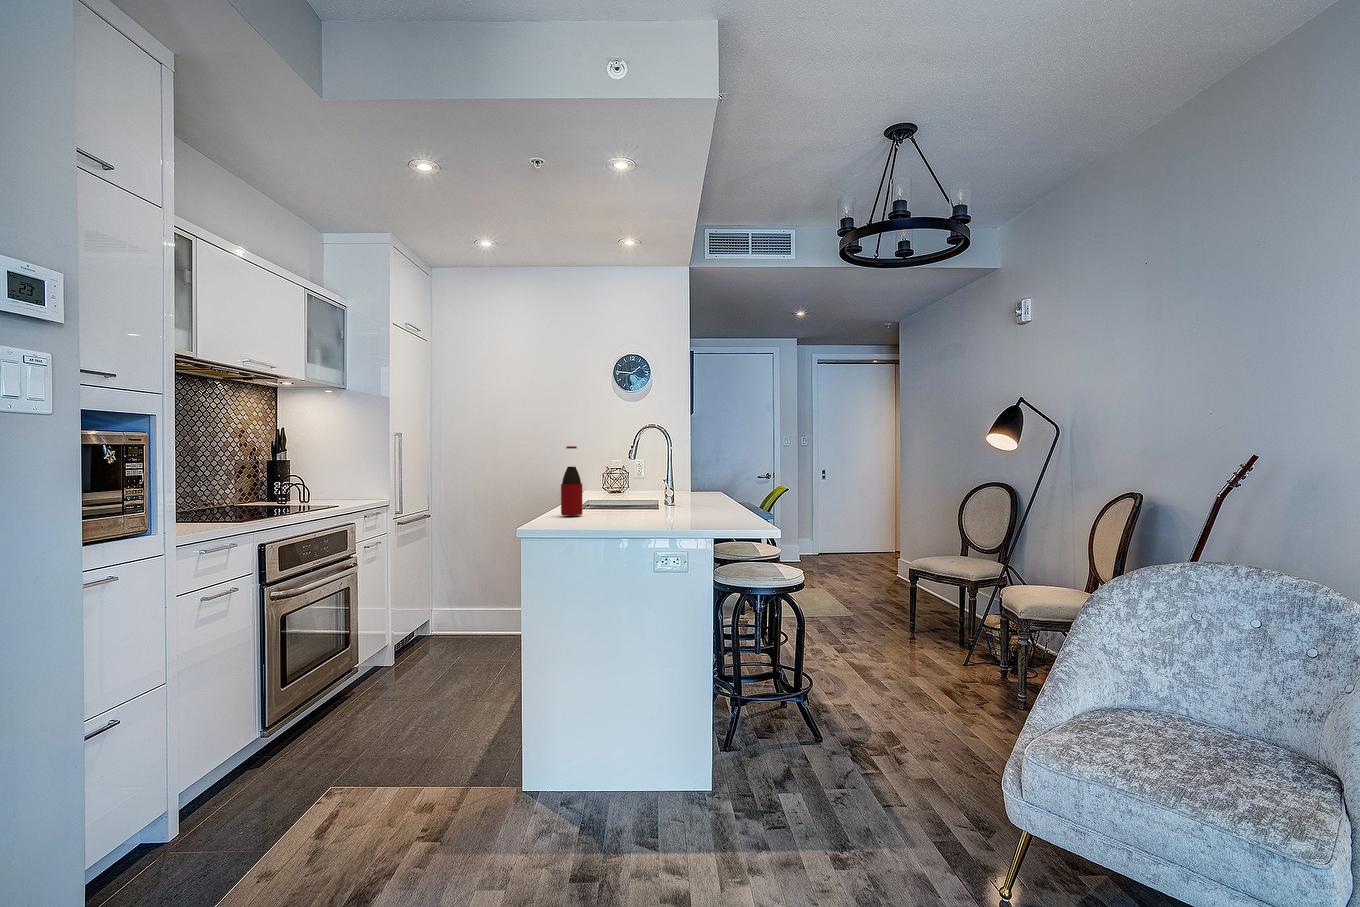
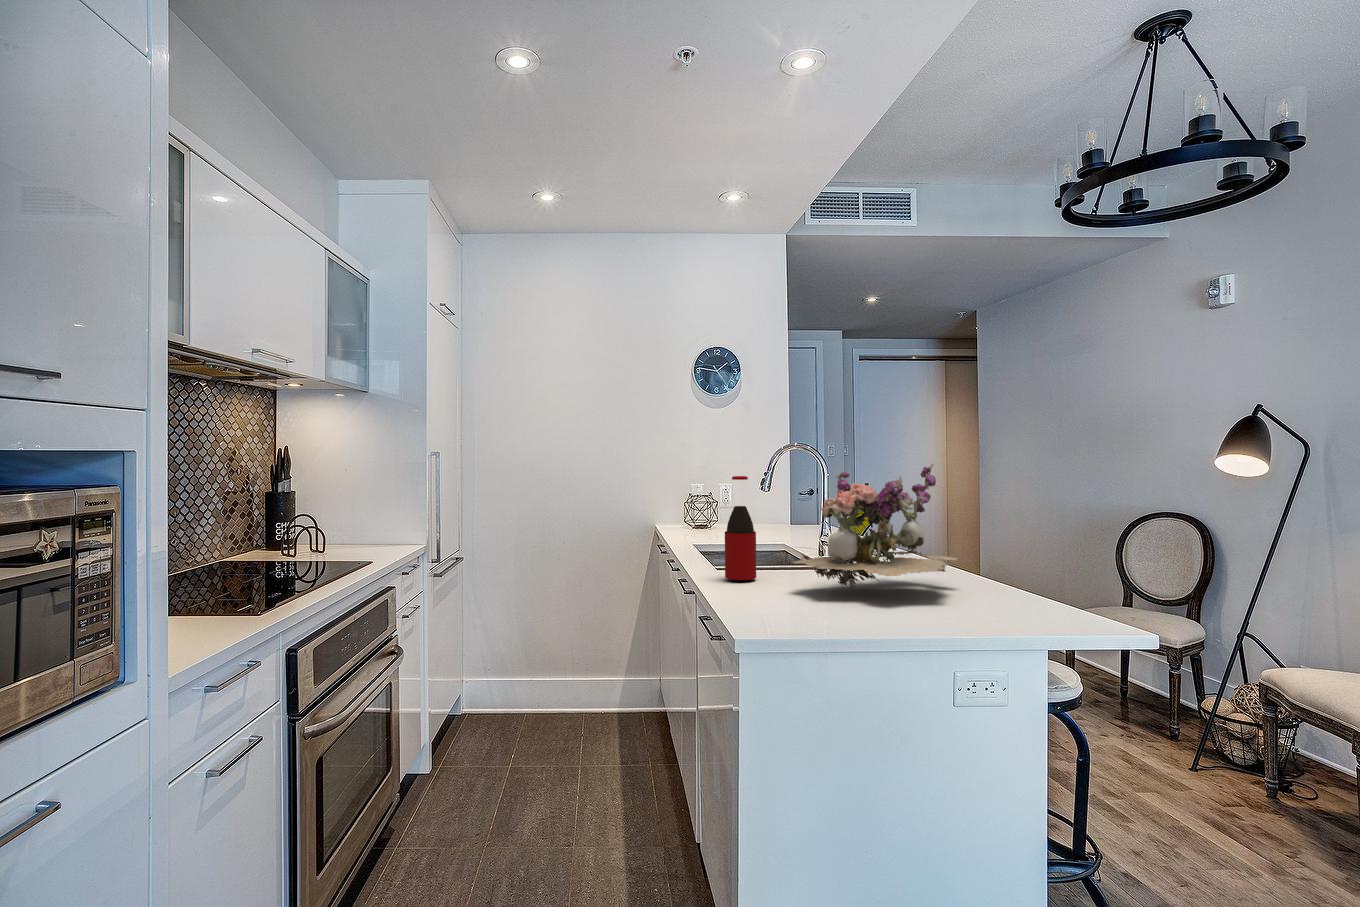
flower arrangement: none [591,437,700,520] -> present [794,463,957,590]

